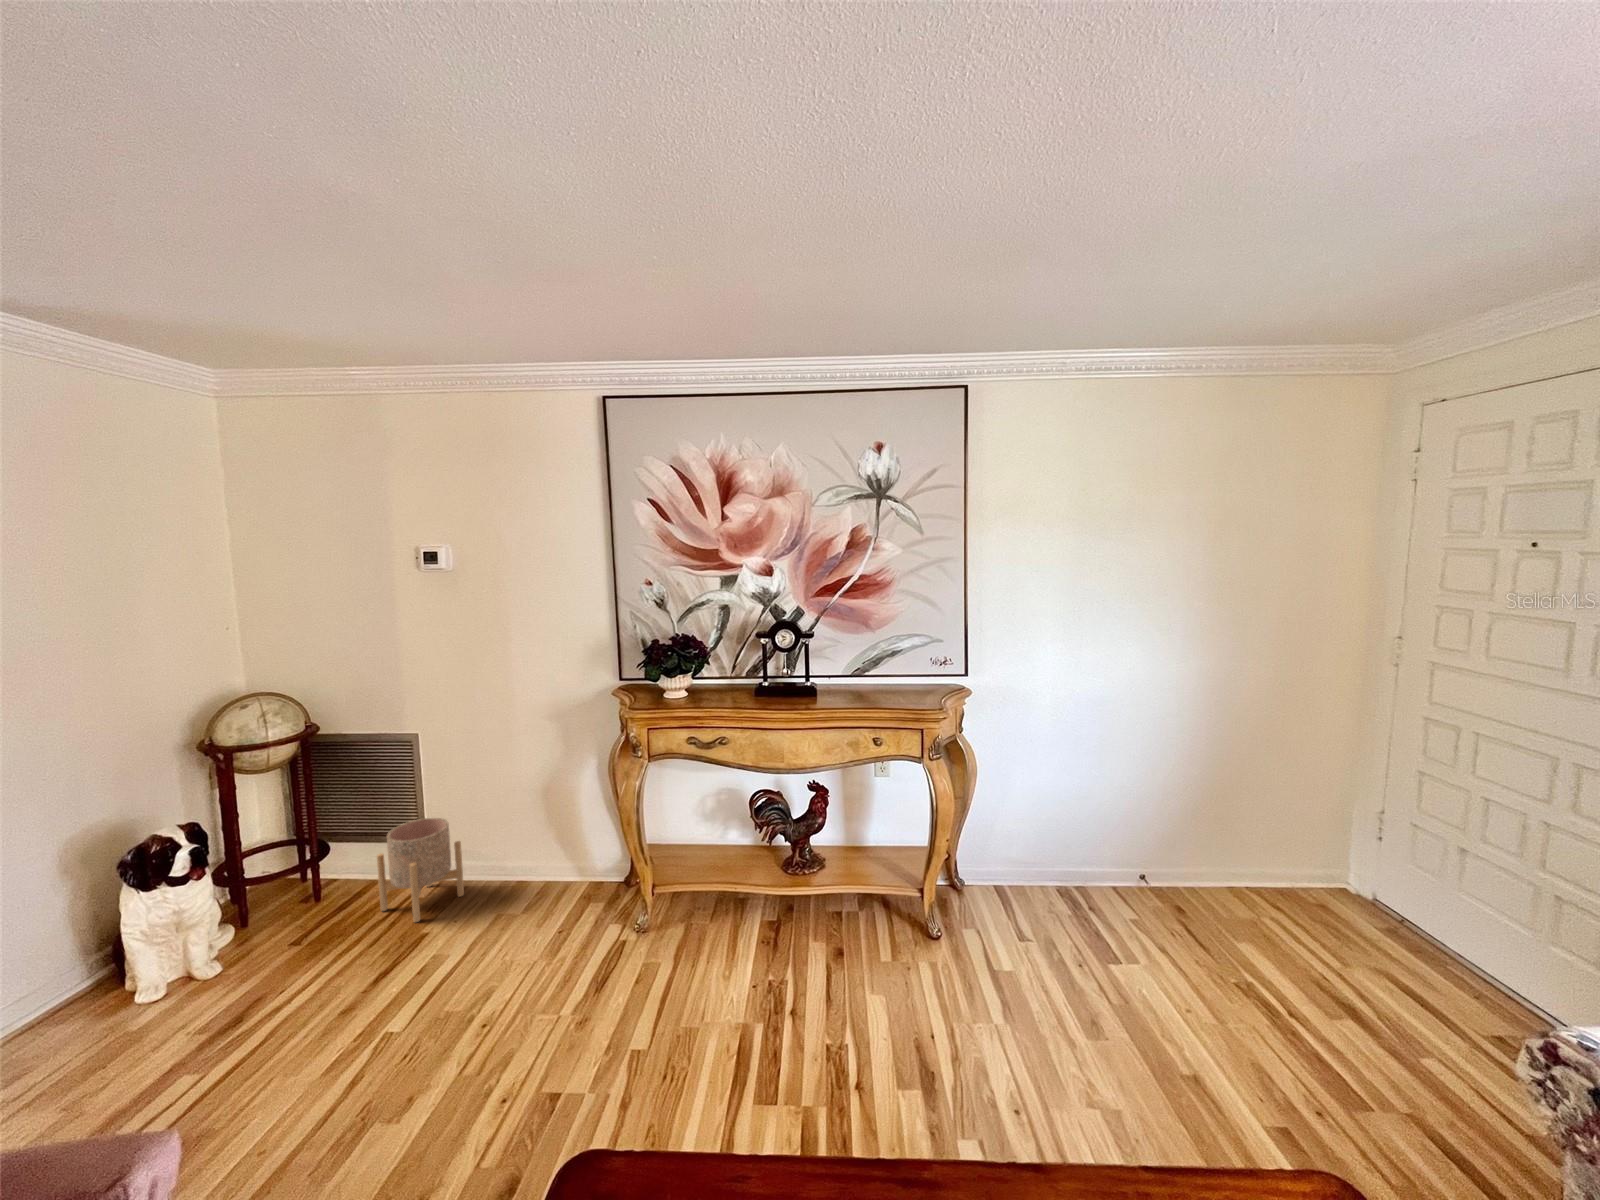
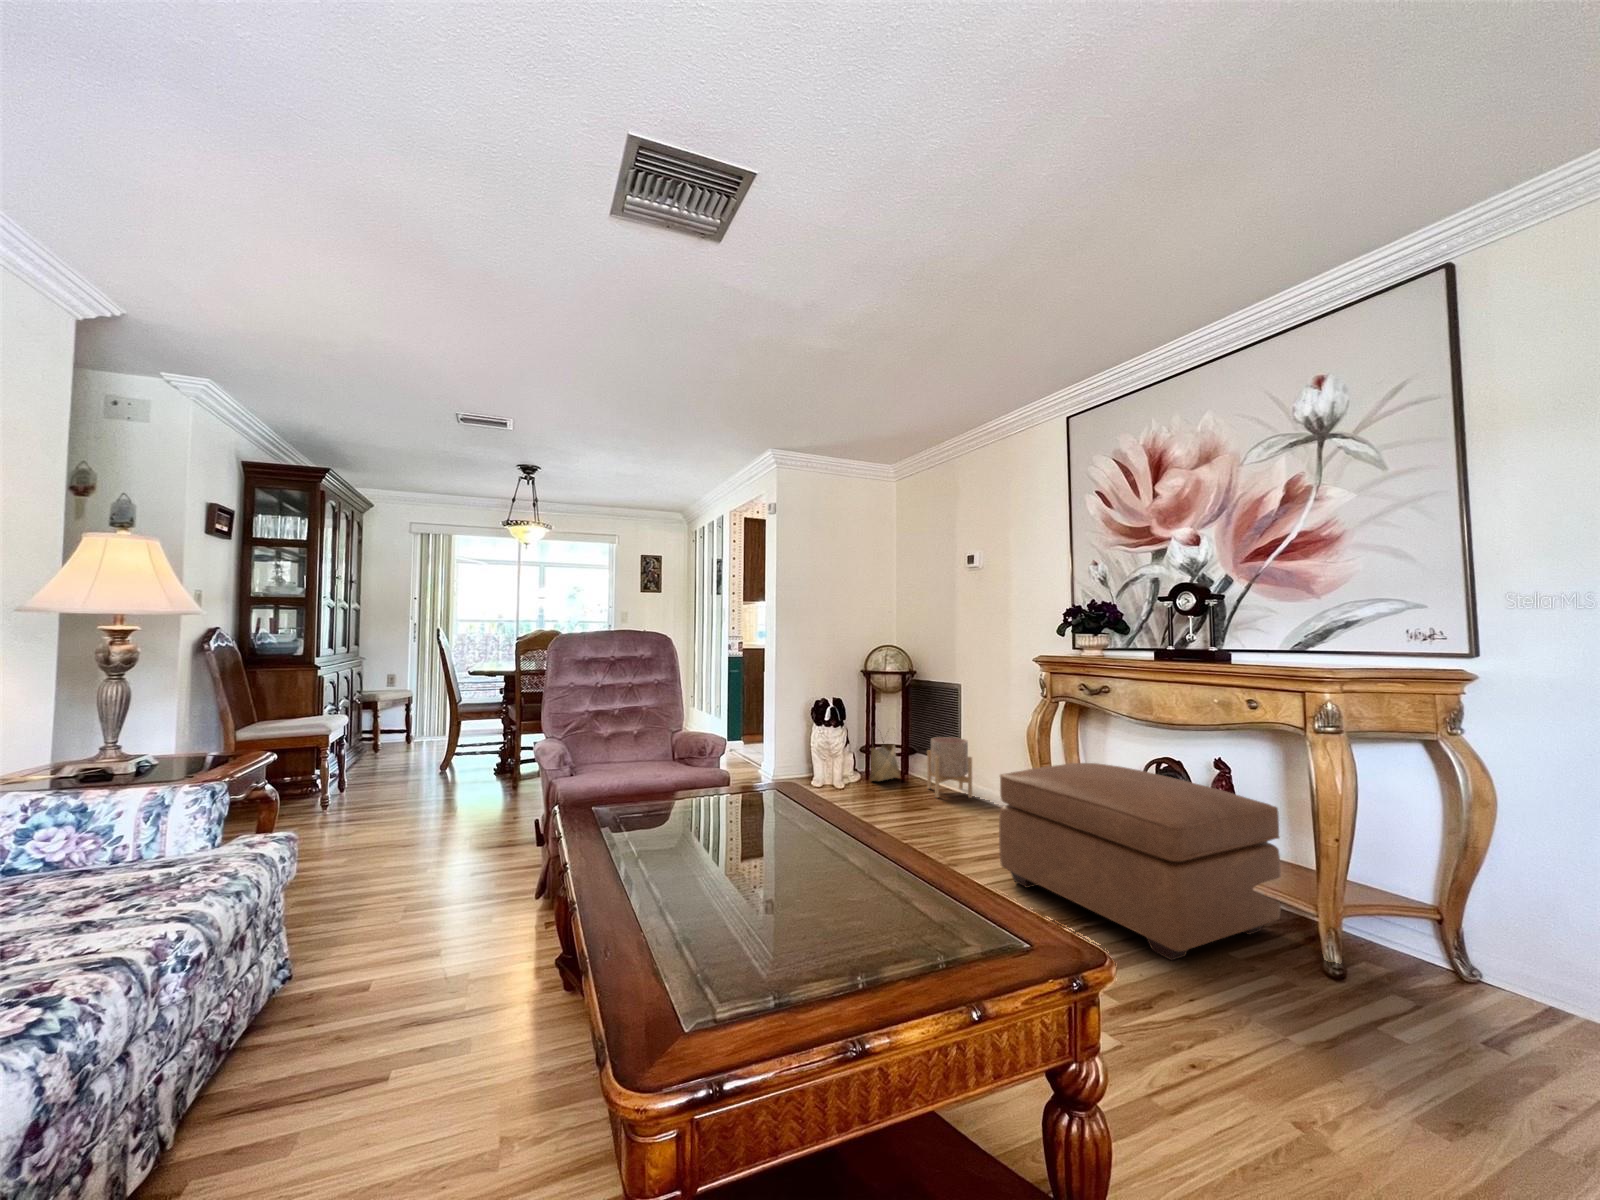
ottoman: none [661,816,897,1009] -> present [999,763,1281,960]
woven basket: none [246,841,307,947] -> present [870,741,899,781]

